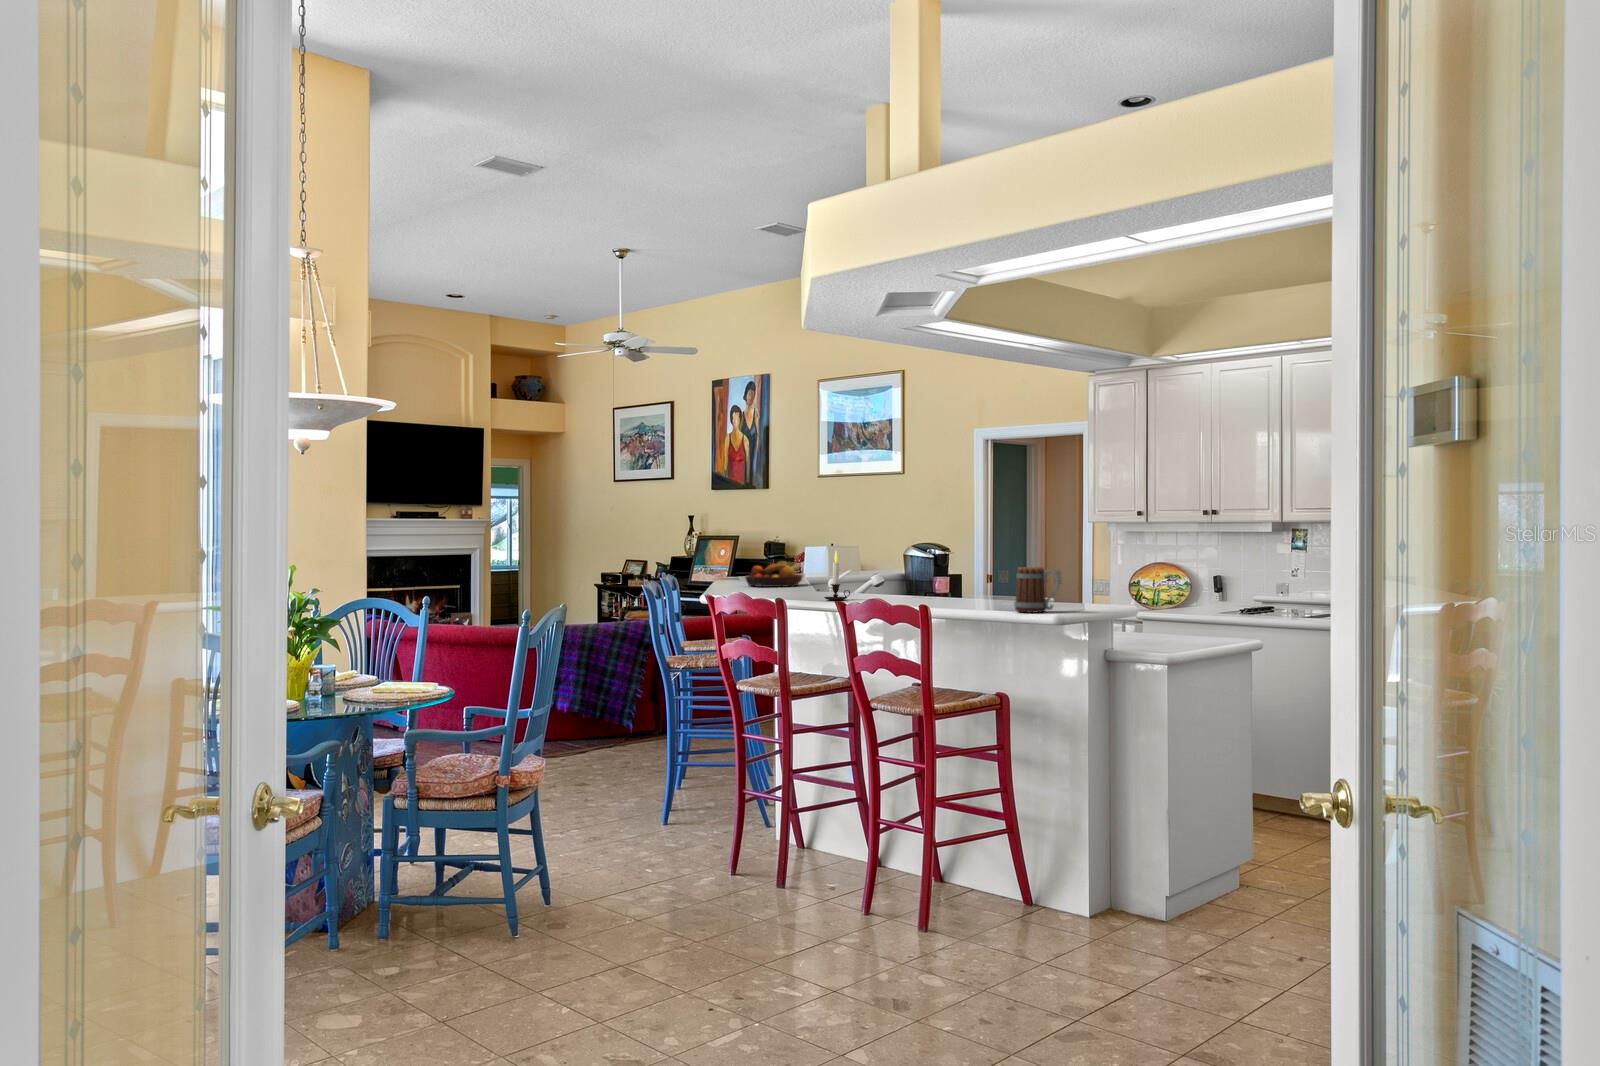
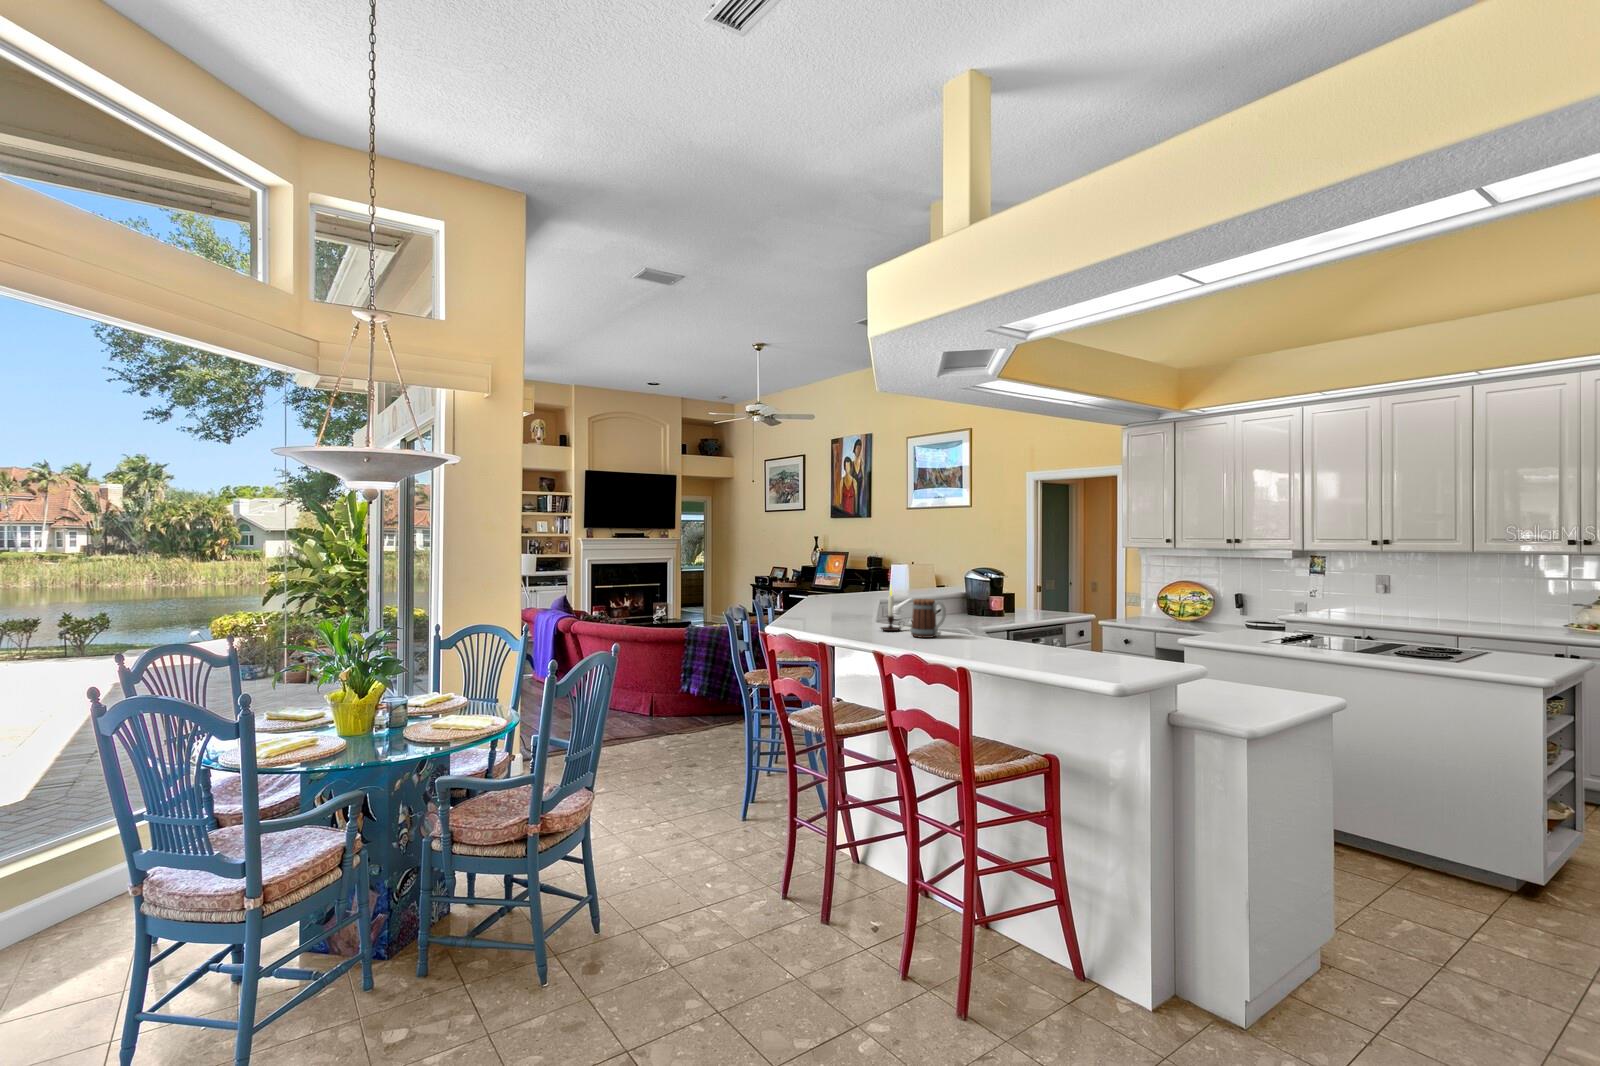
fruit bowl: present [745,561,802,587] -> none [826,584,875,606]
mug: present [1014,567,1059,612] -> present [910,599,946,638]

